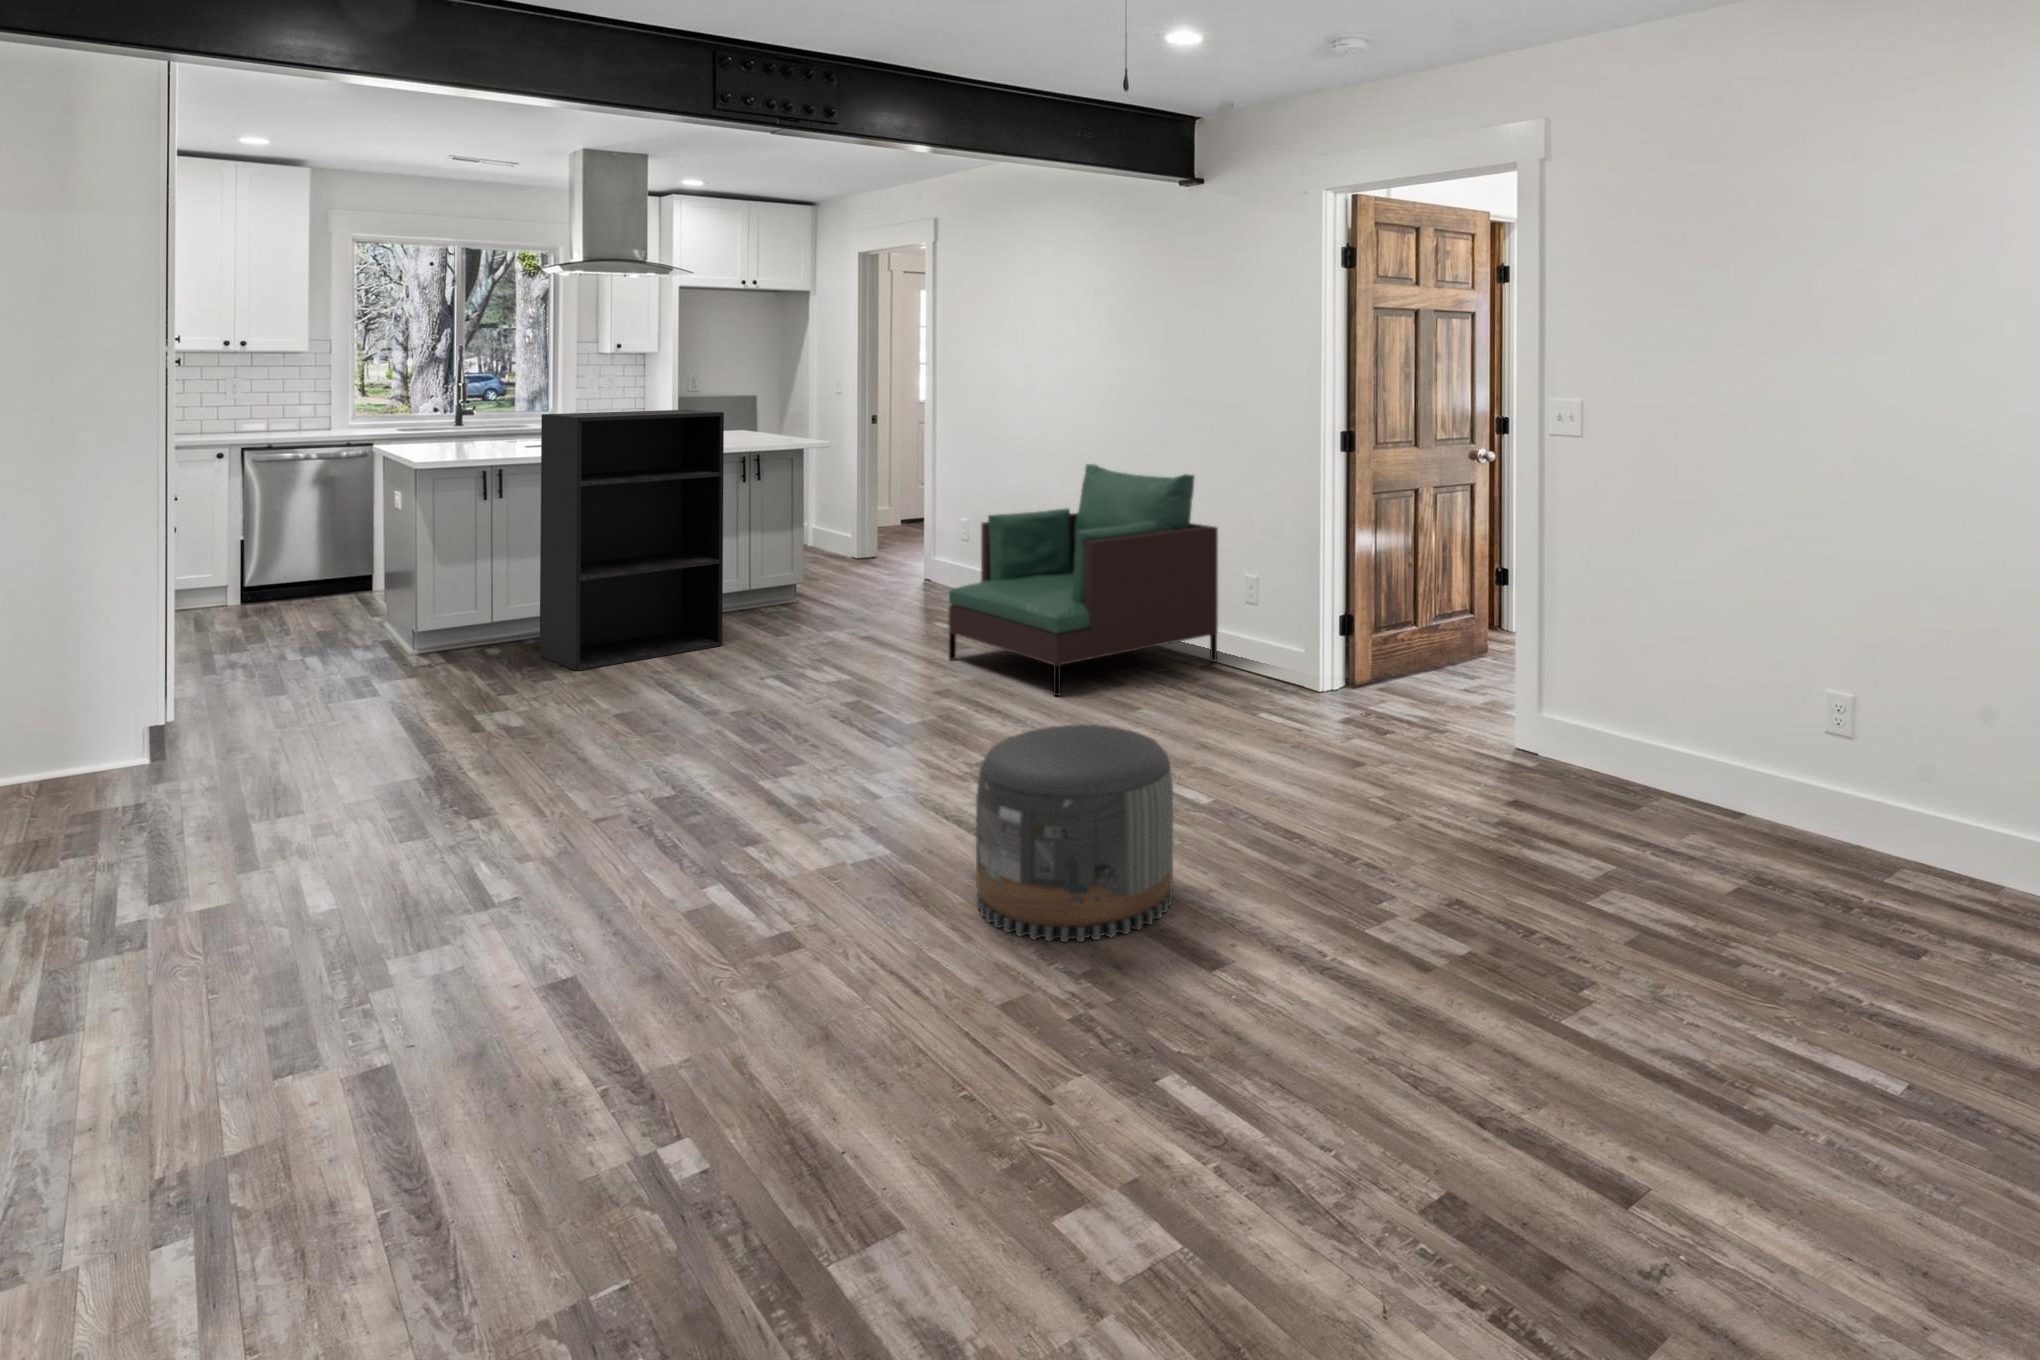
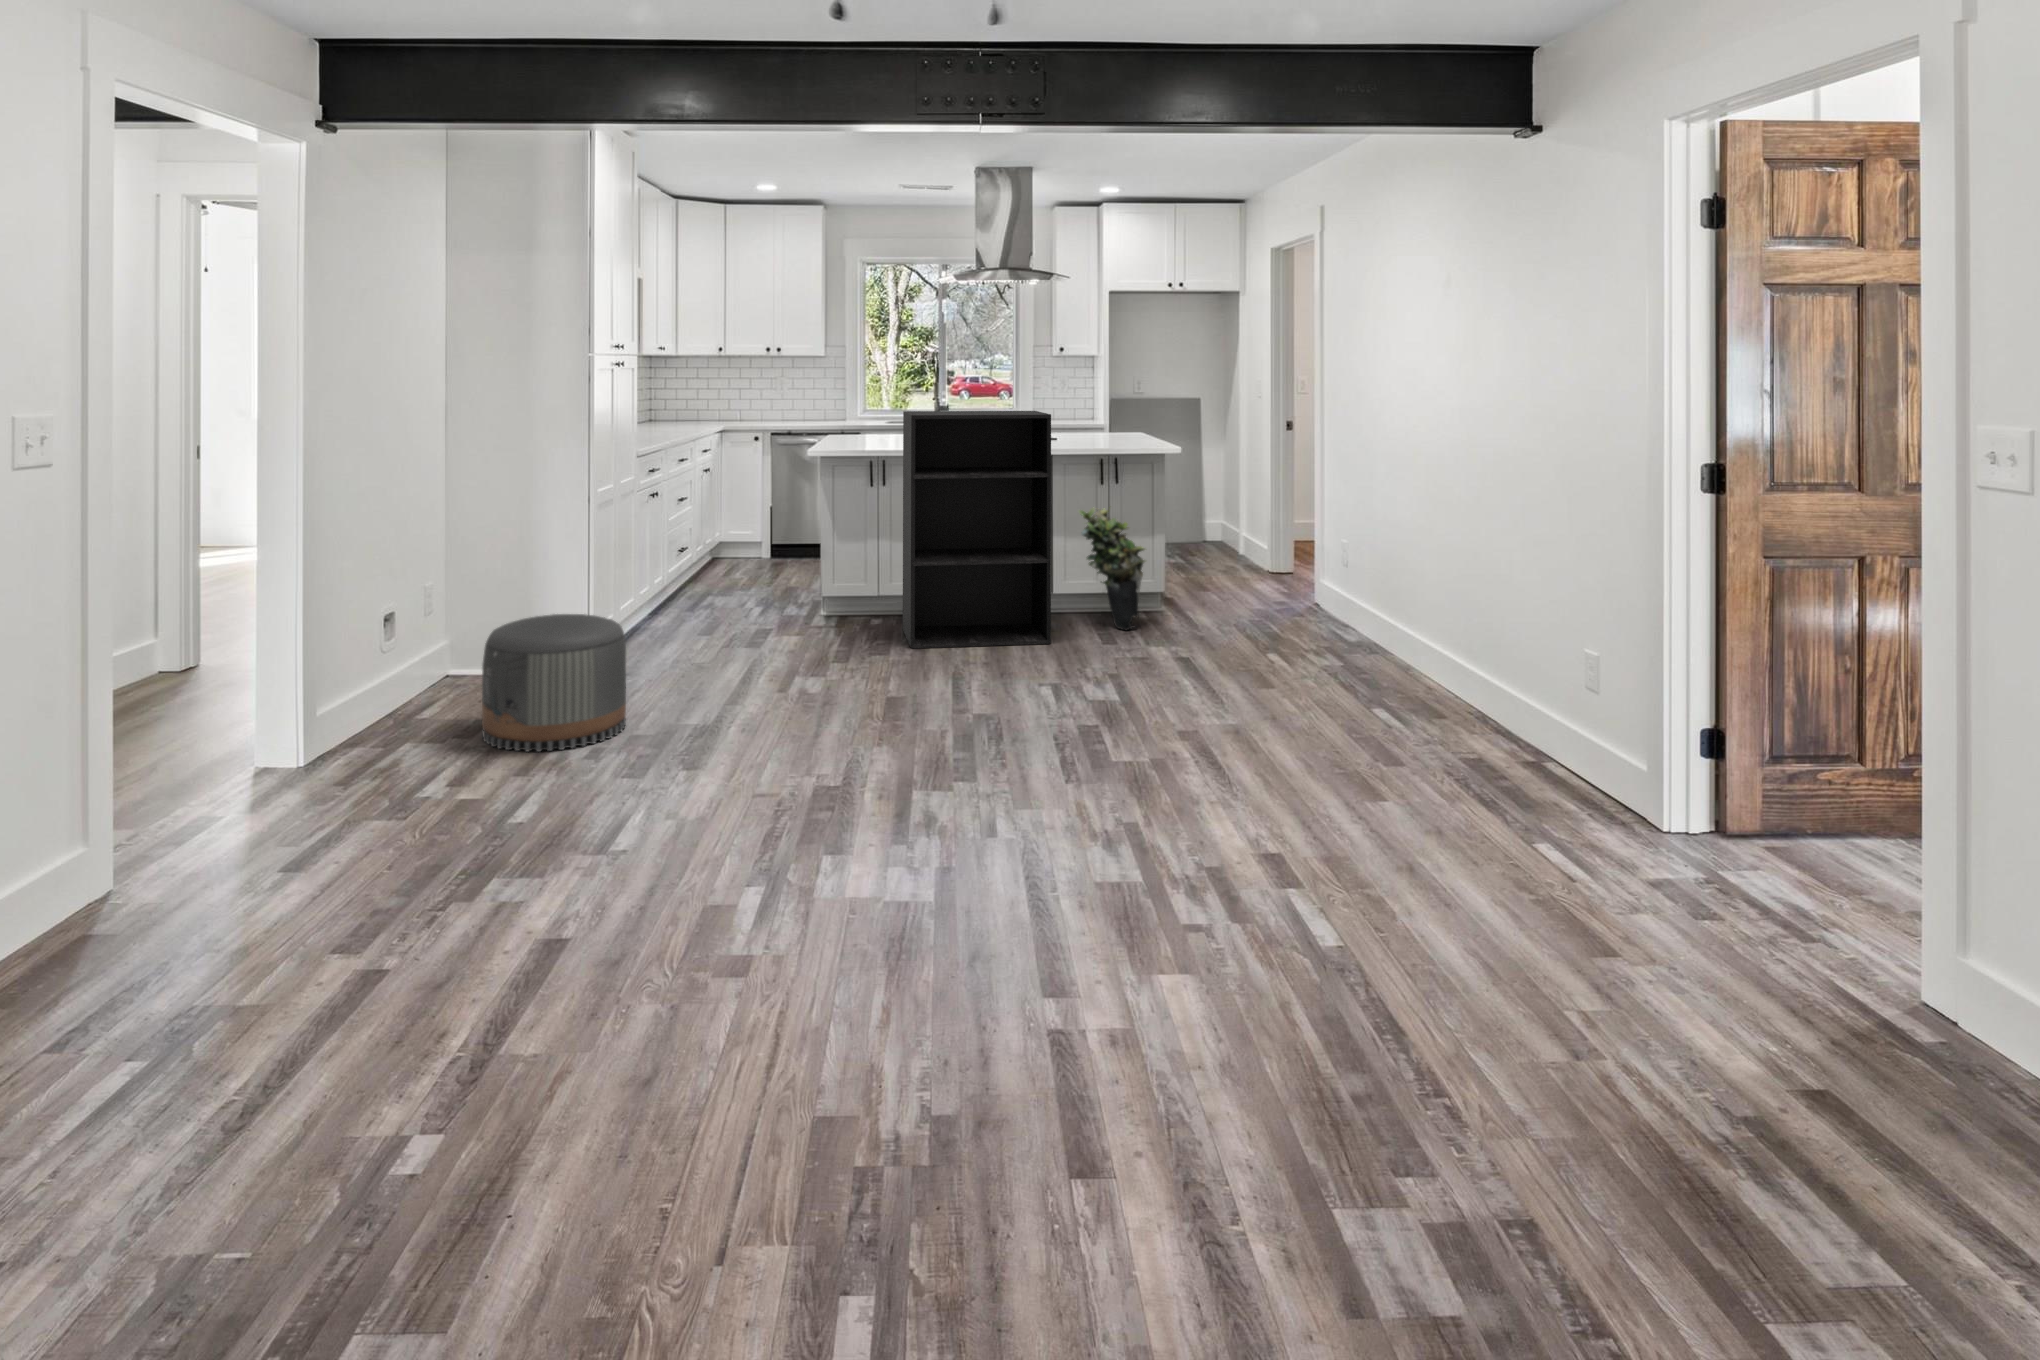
armchair: present [949,464,1218,696] -> none [1240,489,1557,761]
potted plant: none [724,503,800,624] -> present [1079,507,1145,630]
pouf: present [976,725,1173,942] -> present [482,614,626,752]

